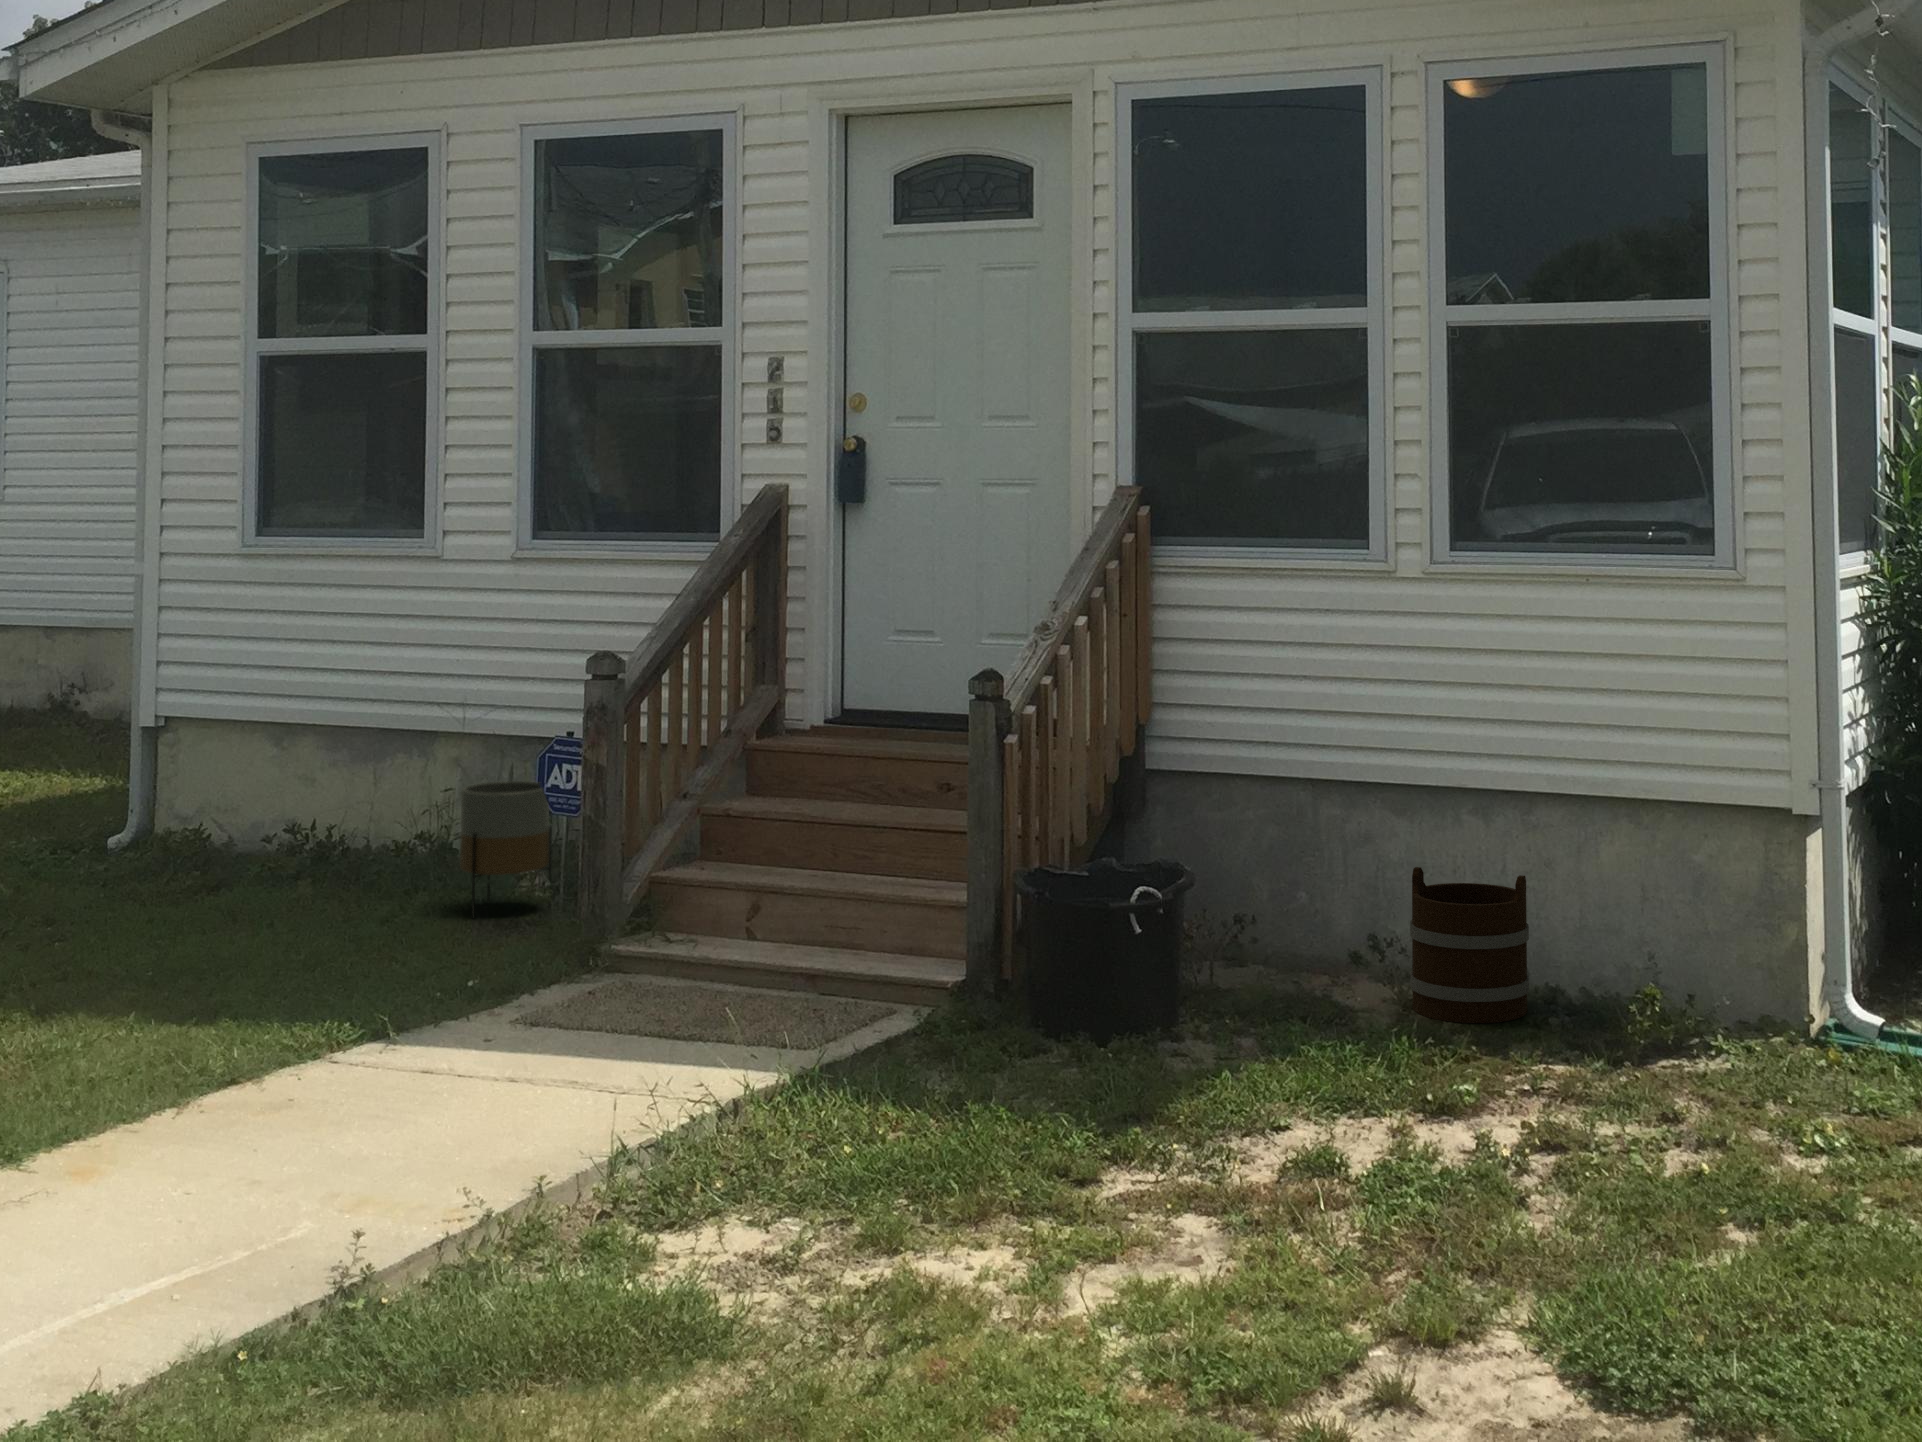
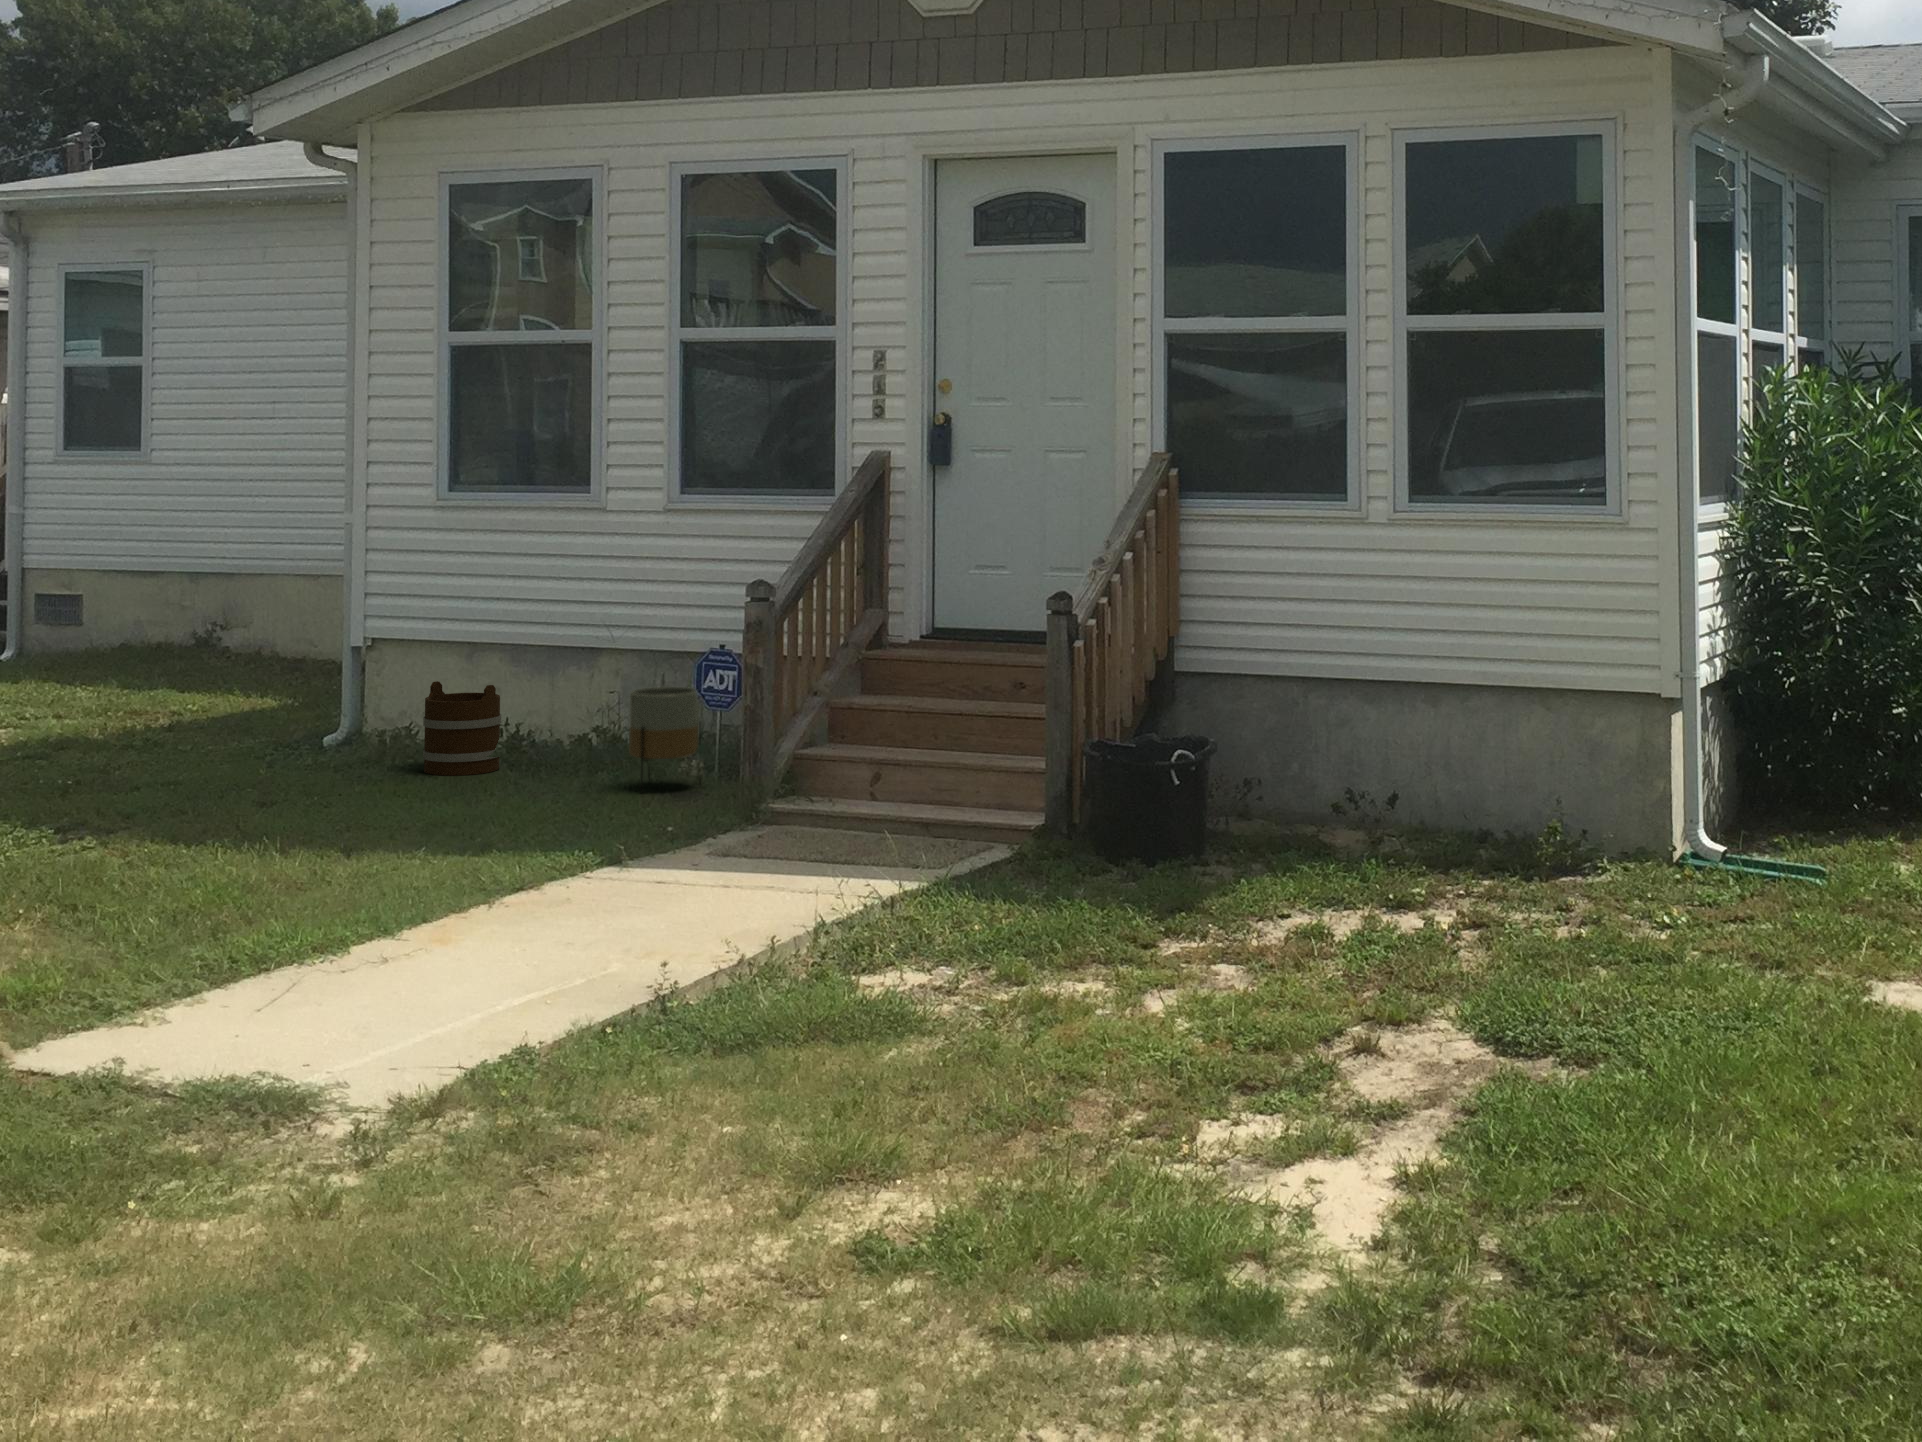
bucket: present [1410,867,1529,1023] -> present [423,681,501,775]

